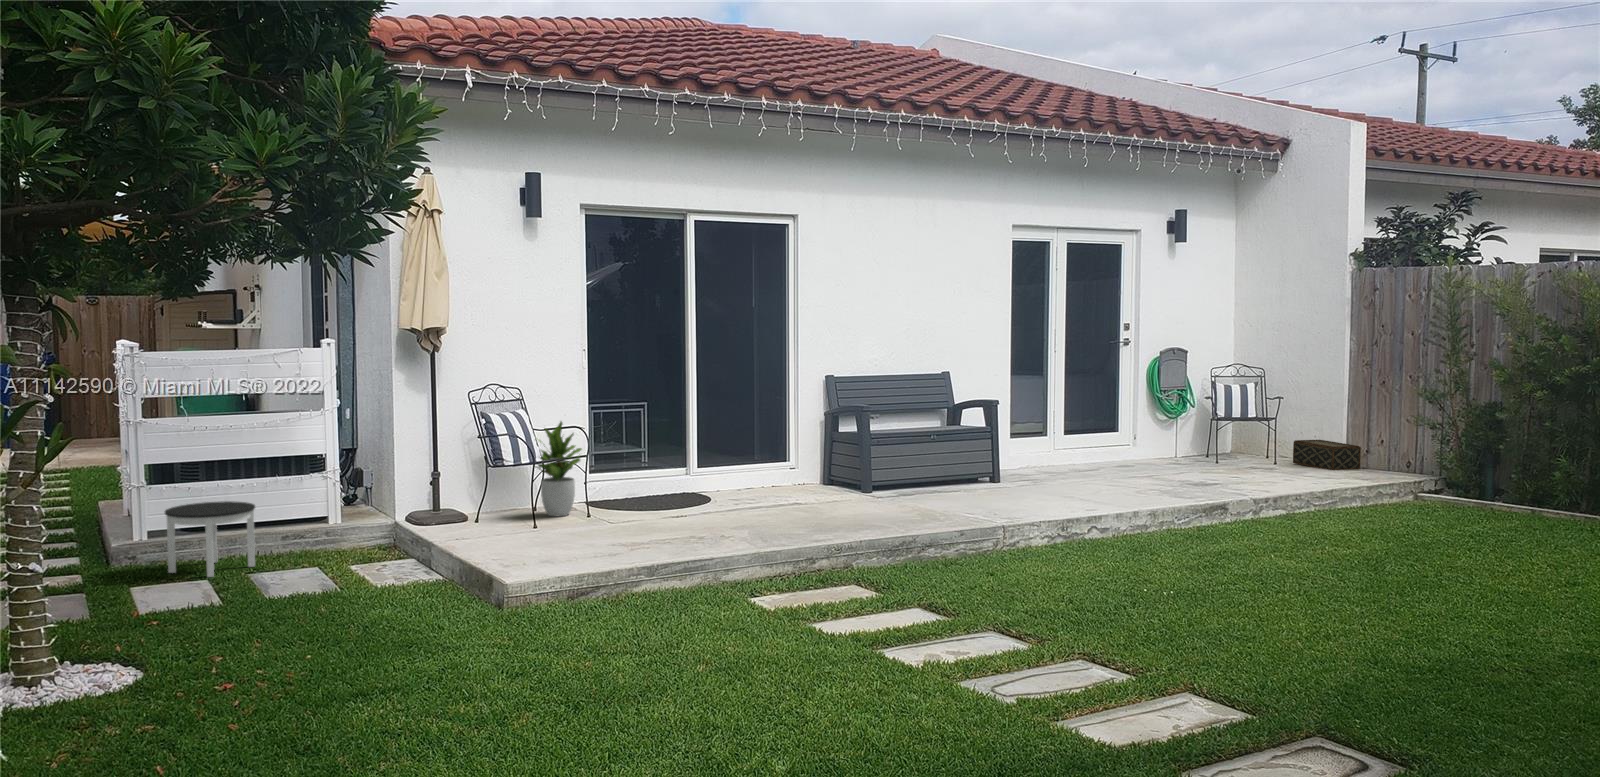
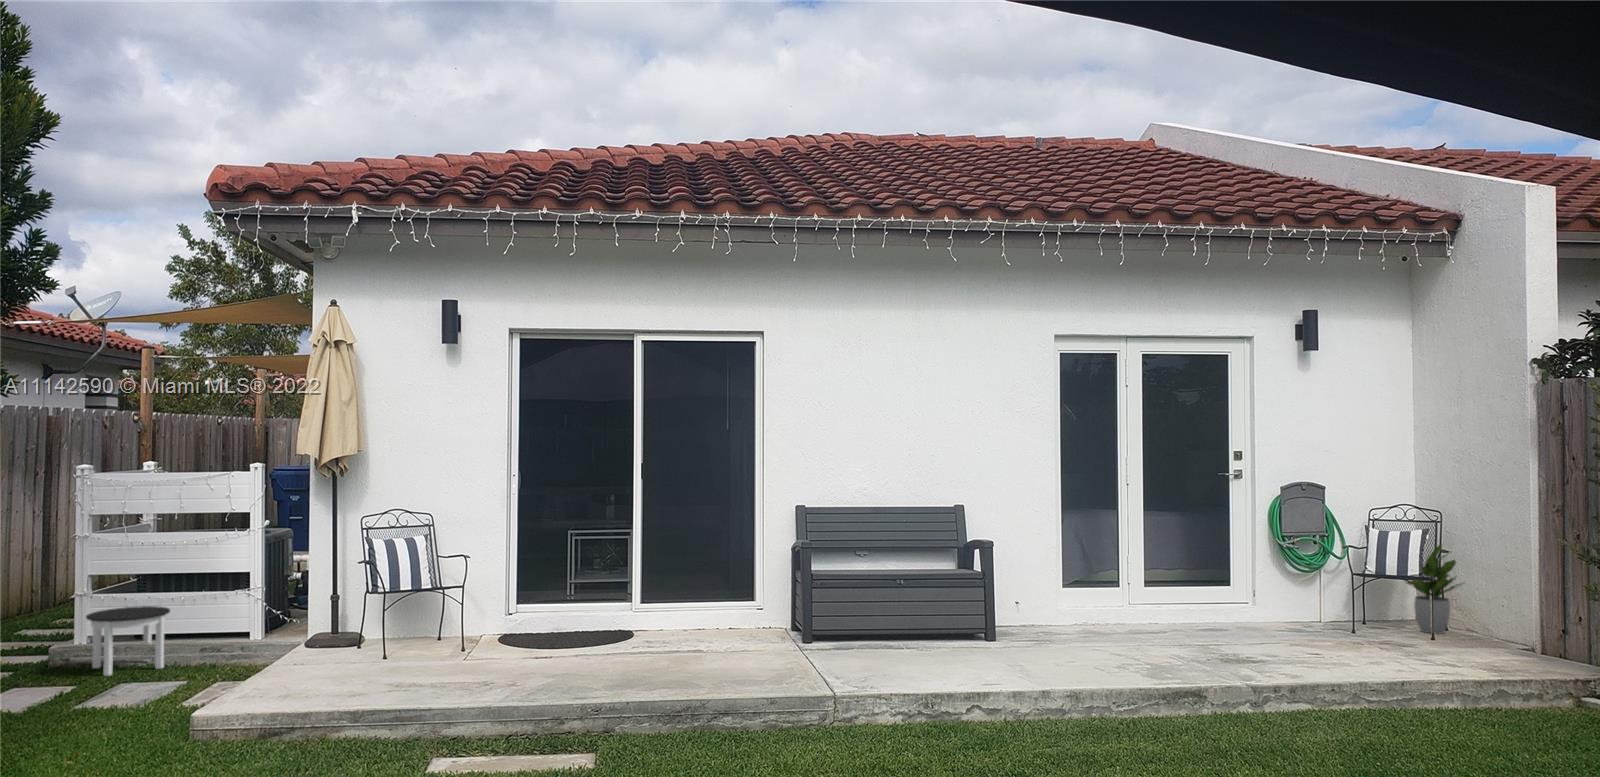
potted plant: present [535,422,582,517] -> present [1406,545,1459,634]
woven basket: present [1293,440,1361,470] -> none [1463,609,1548,657]

